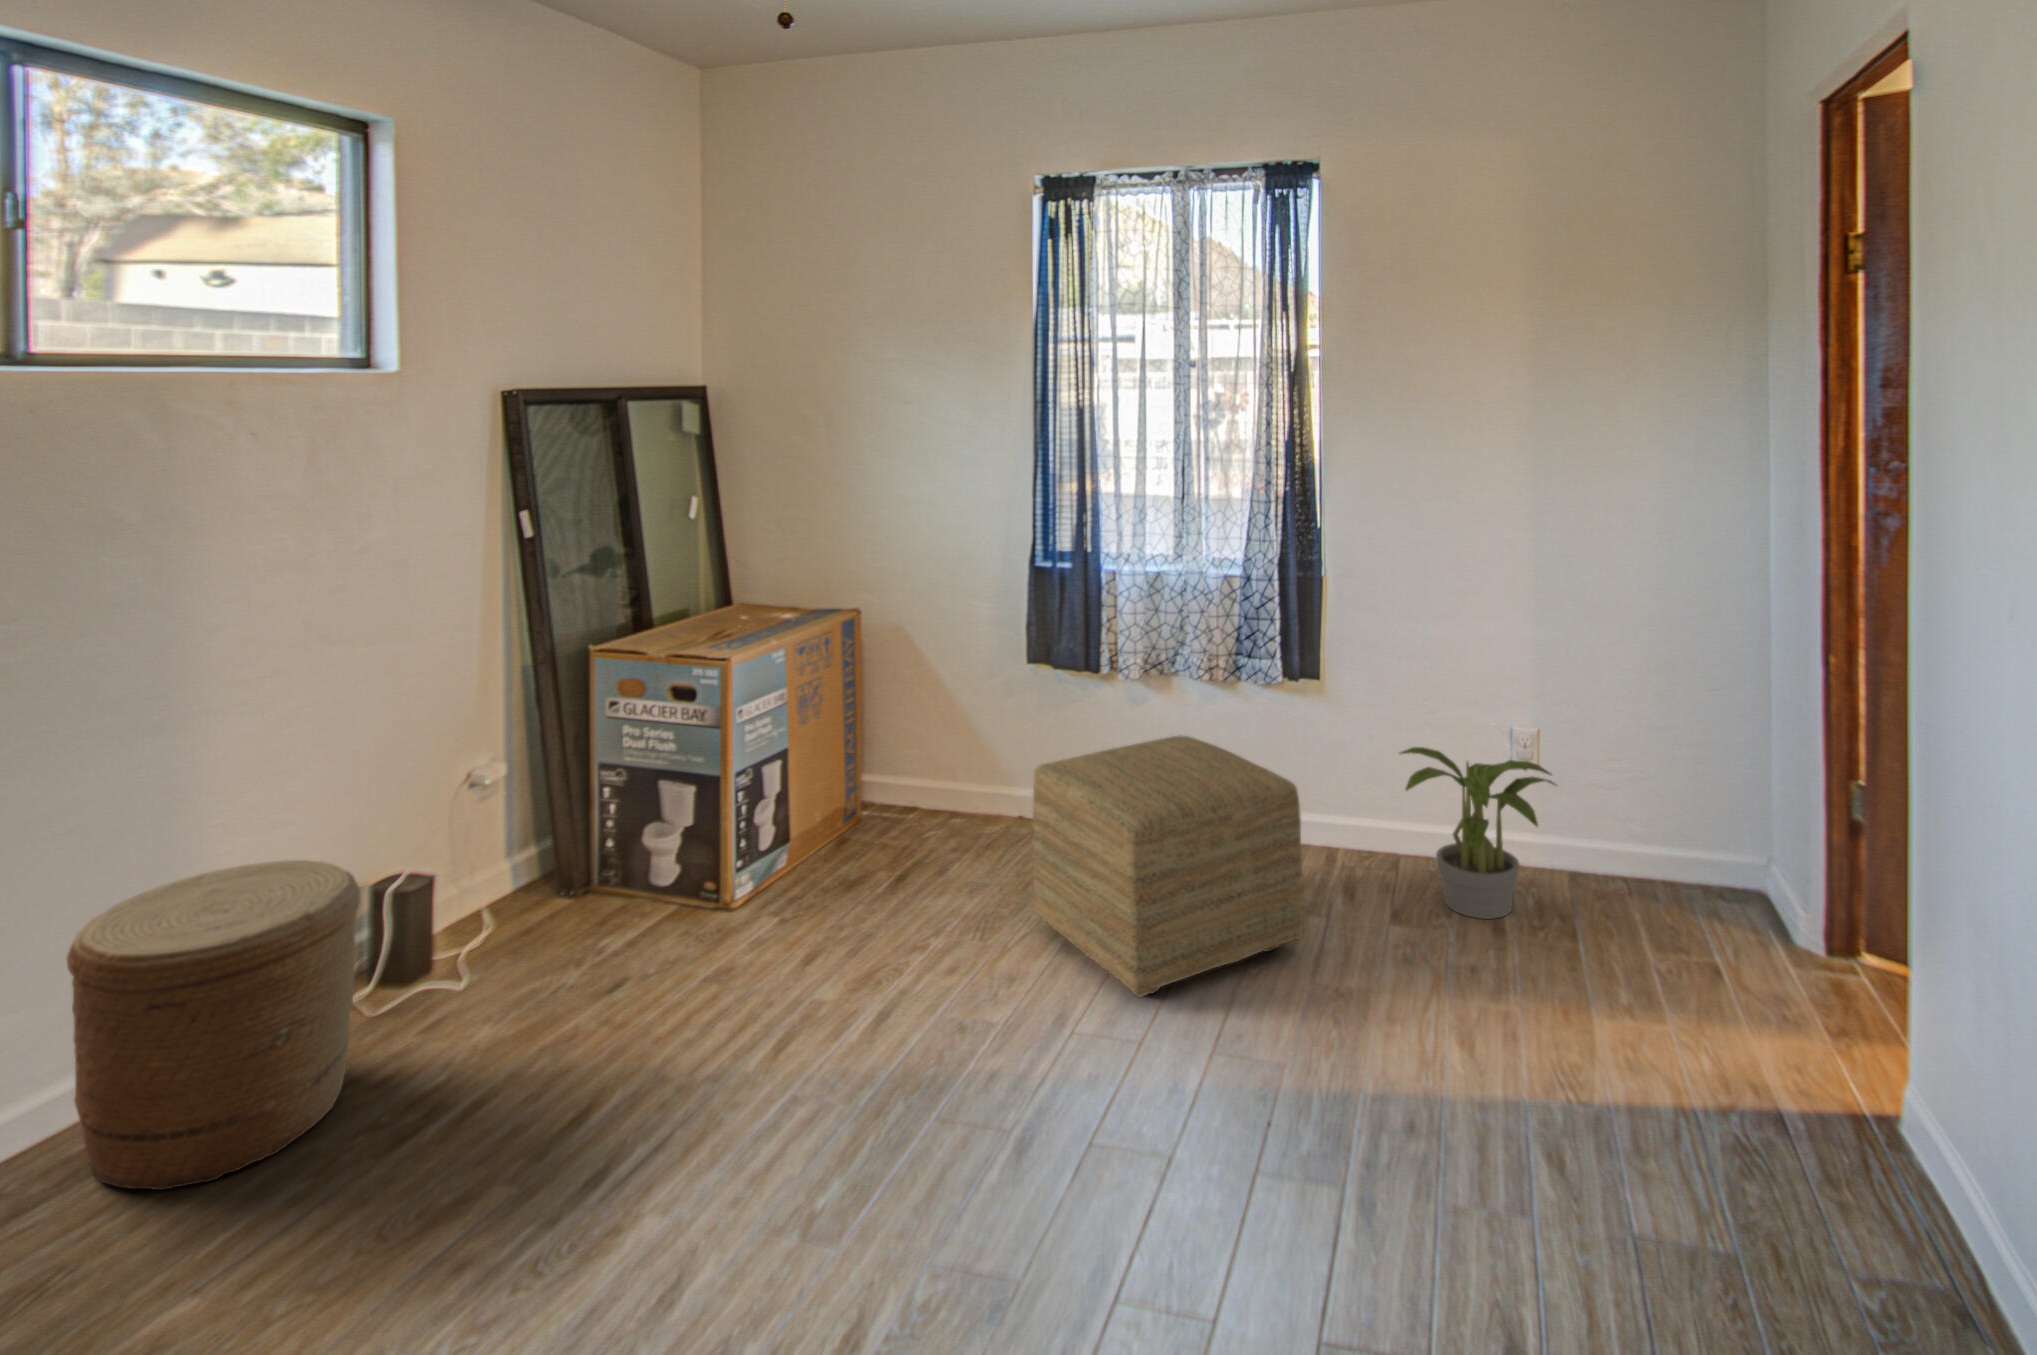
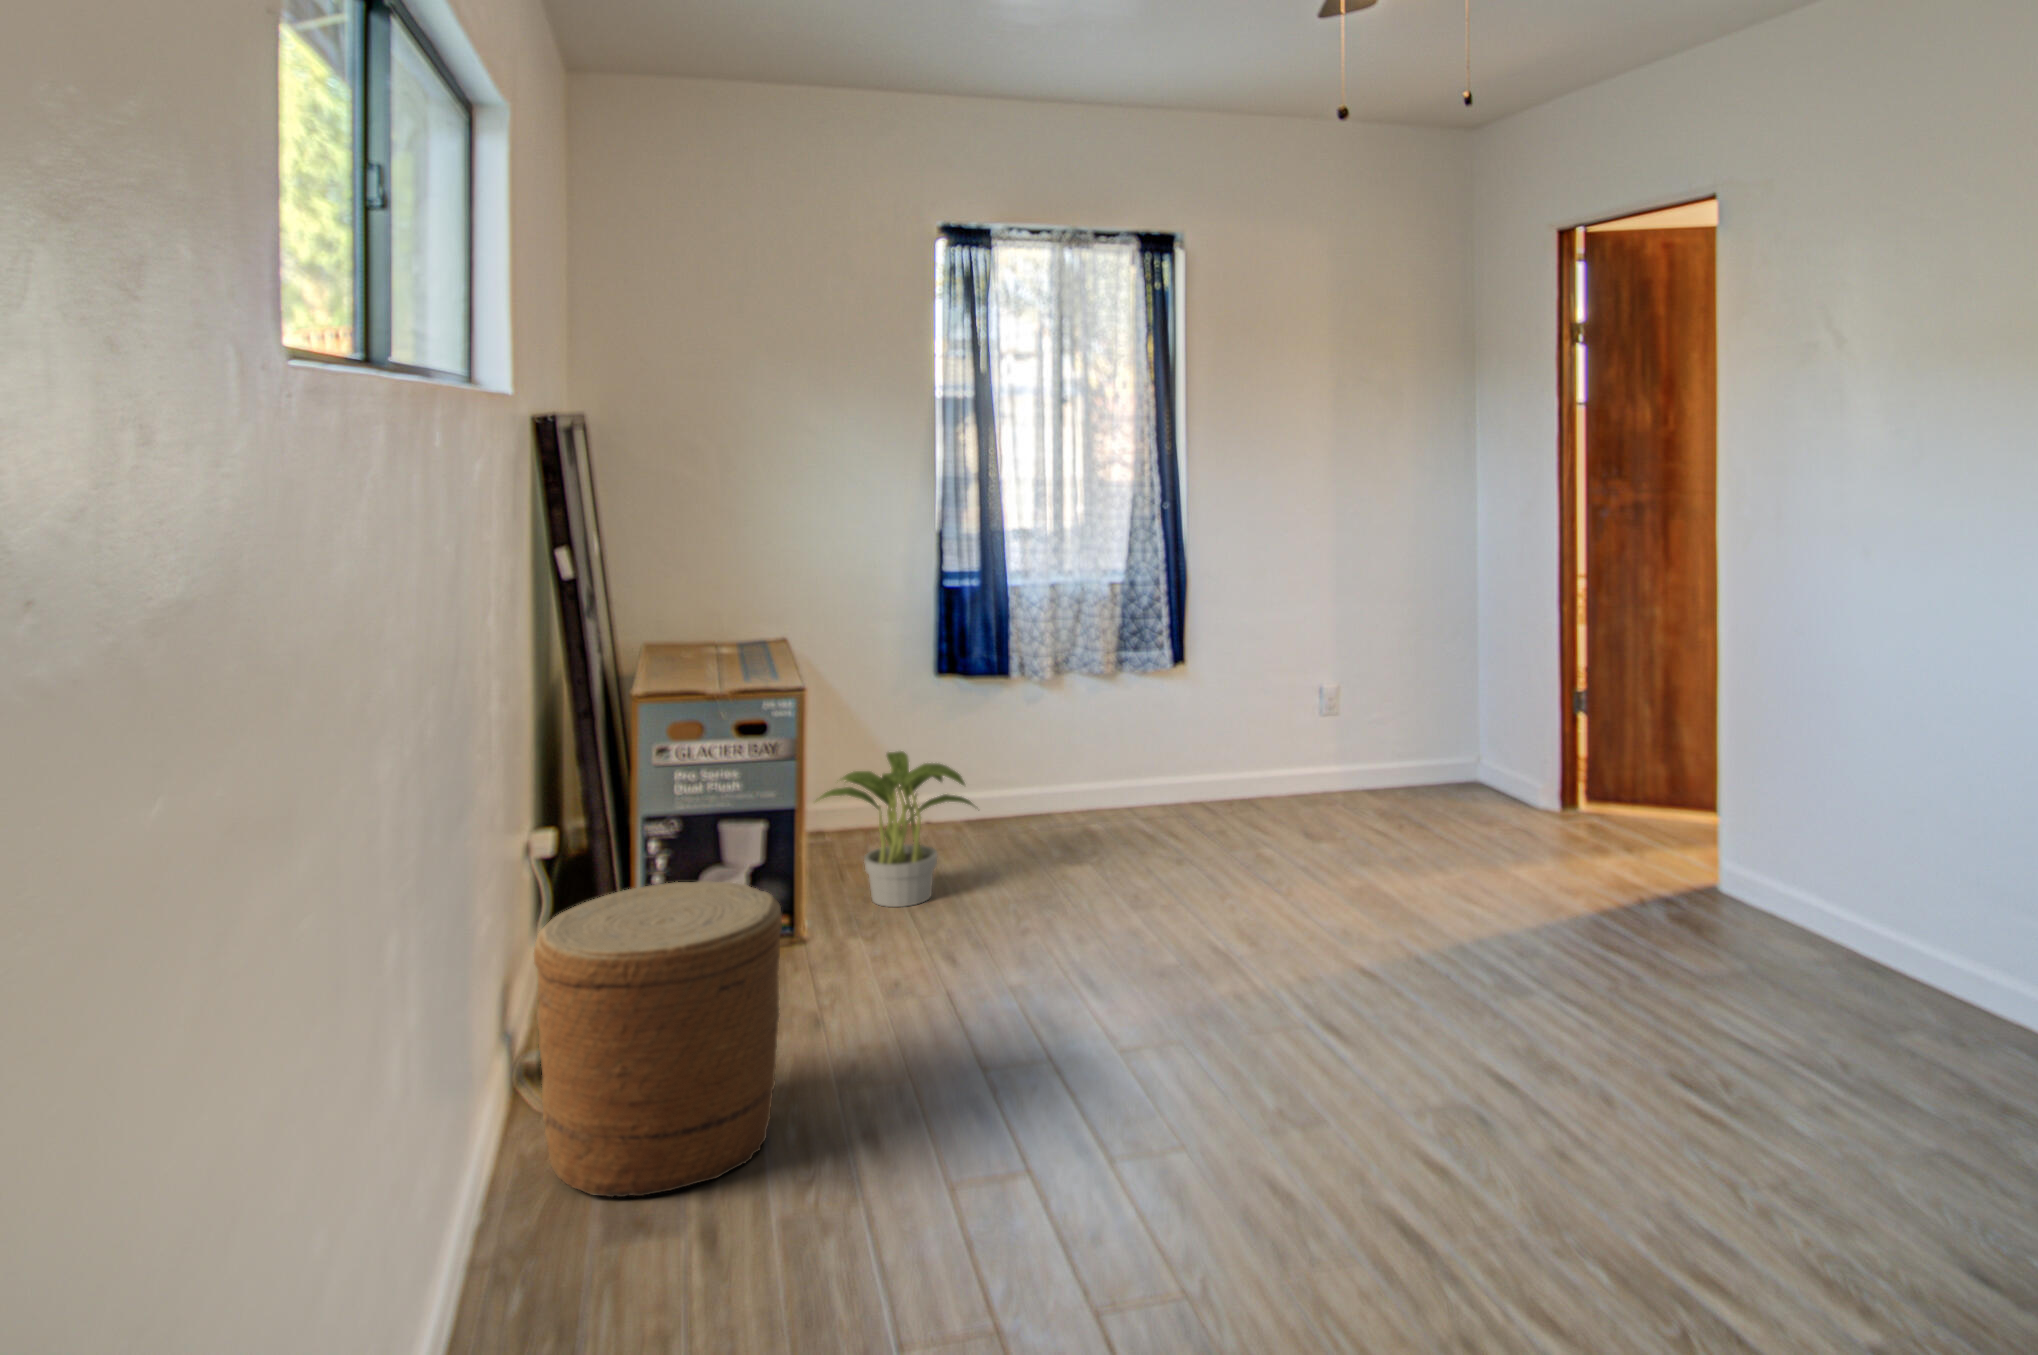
ottoman: present [1033,736,1303,997] -> none [1077,712,1282,894]
potted plant: present [1398,747,1555,919] -> present [818,751,974,907]

